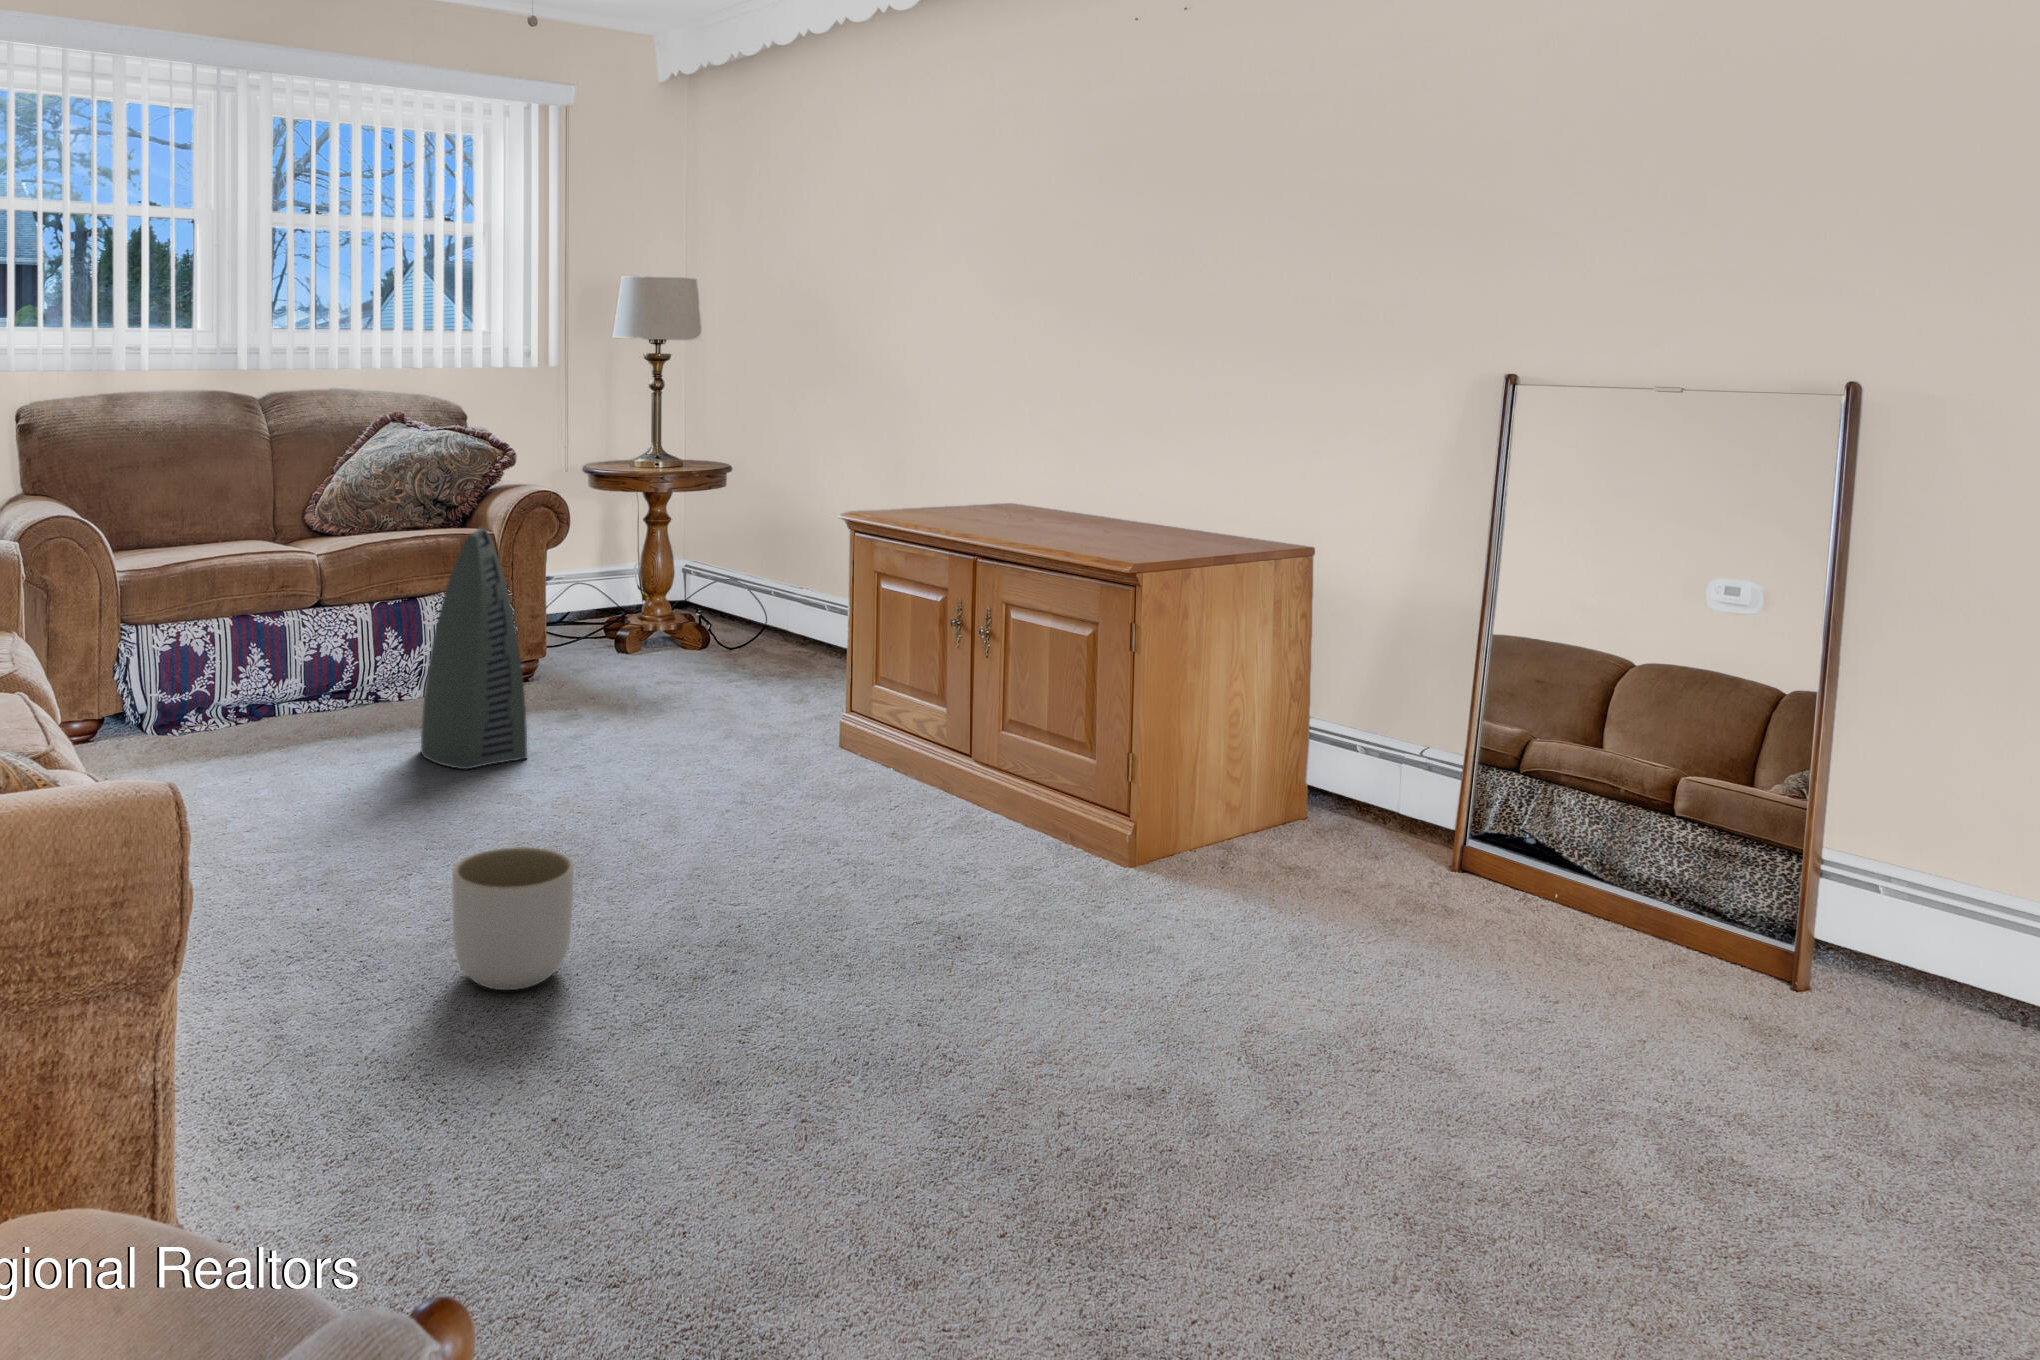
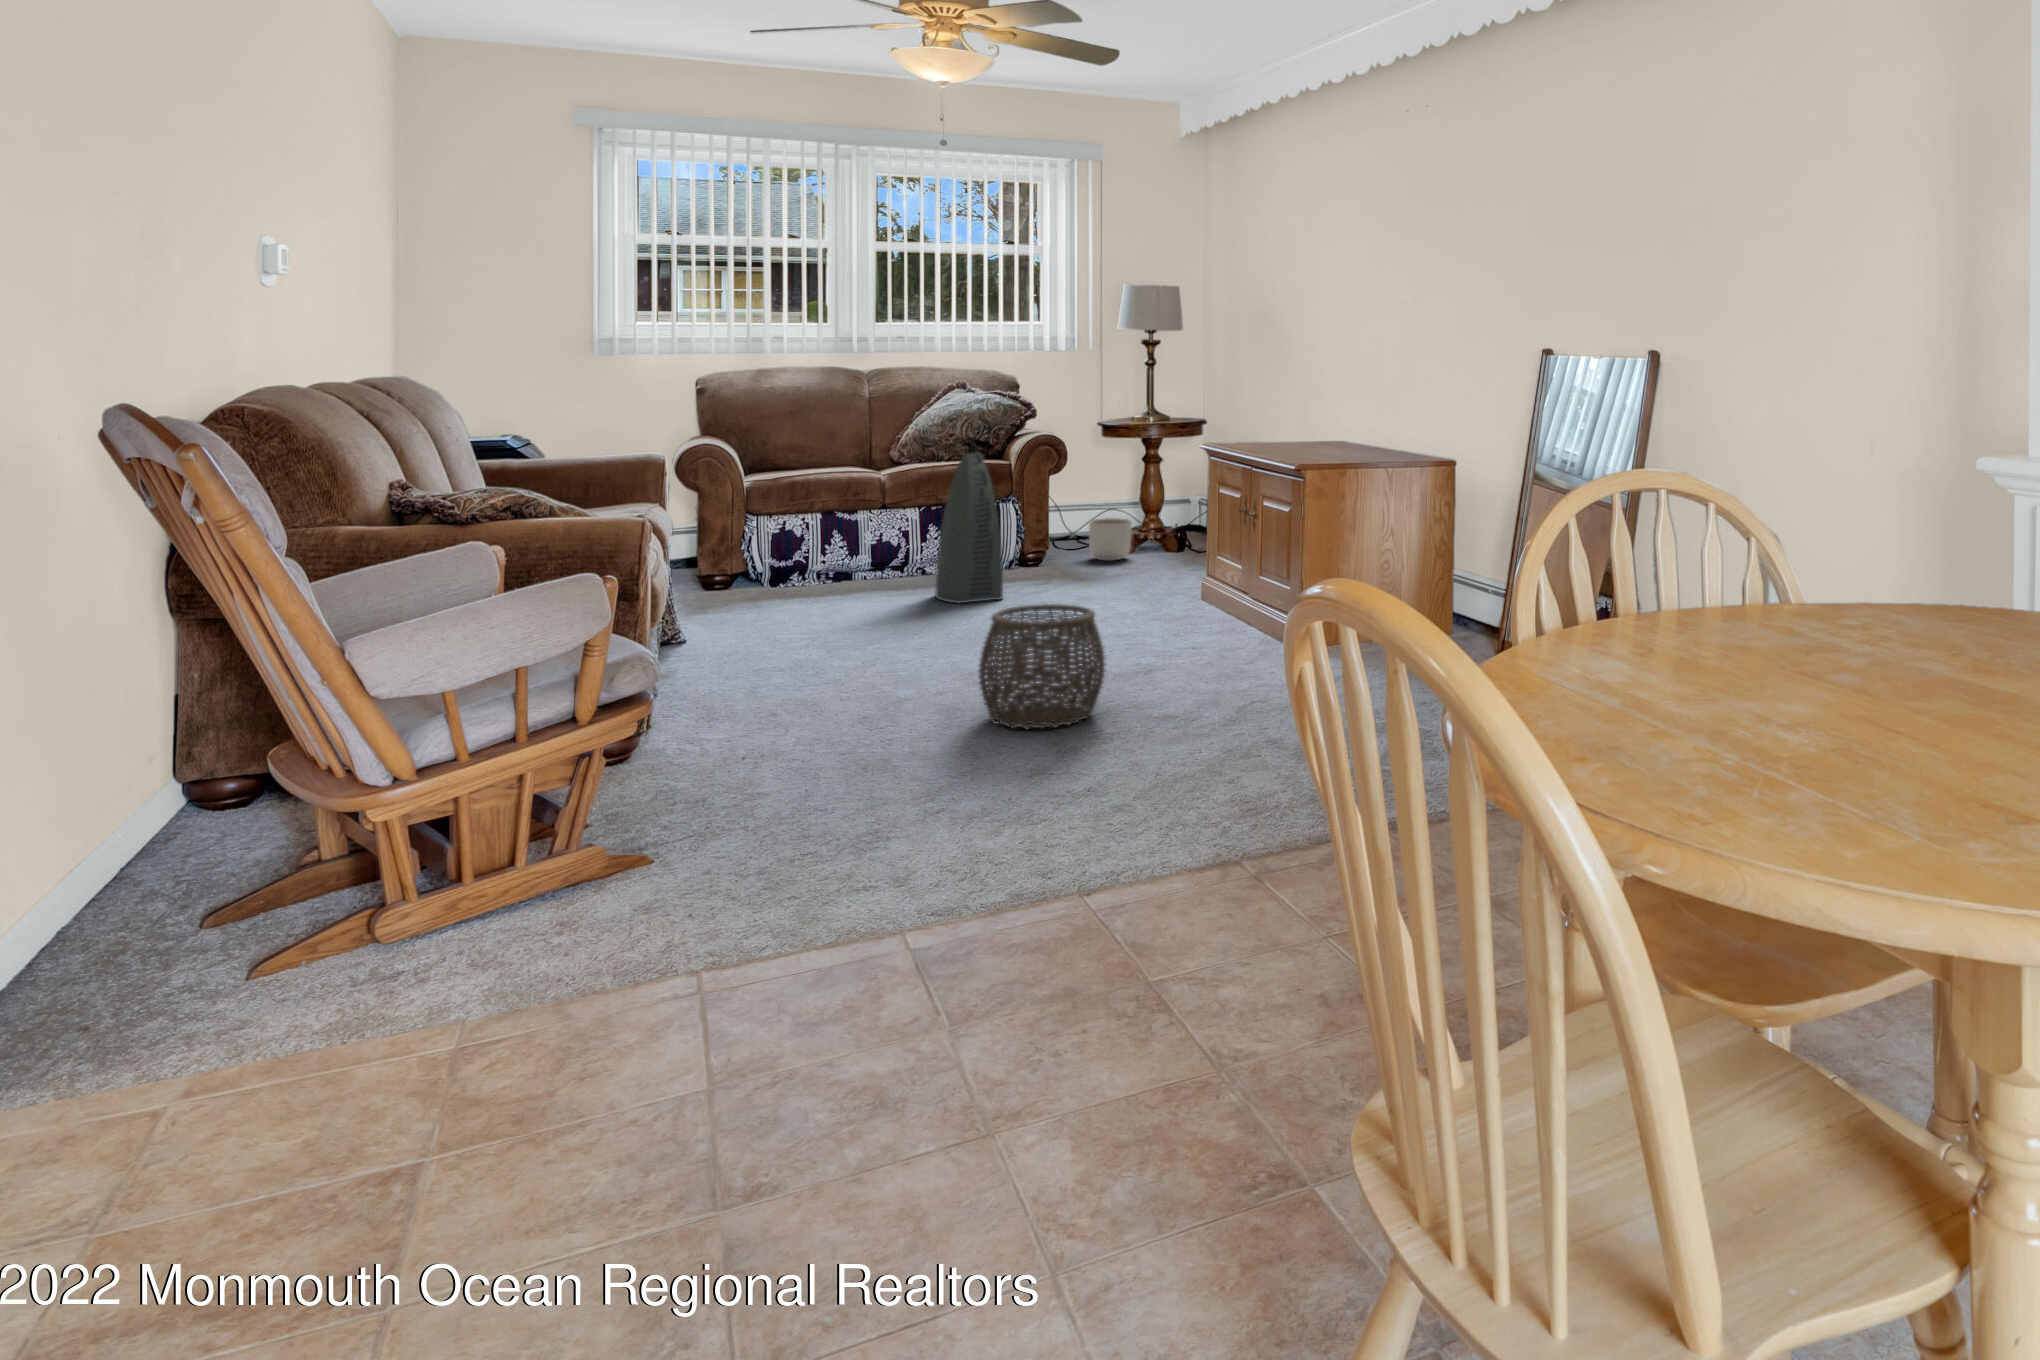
planter: present [452,847,574,990] -> present [1089,518,1132,561]
woven basket: none [688,854,926,1134] -> present [979,604,1105,729]

